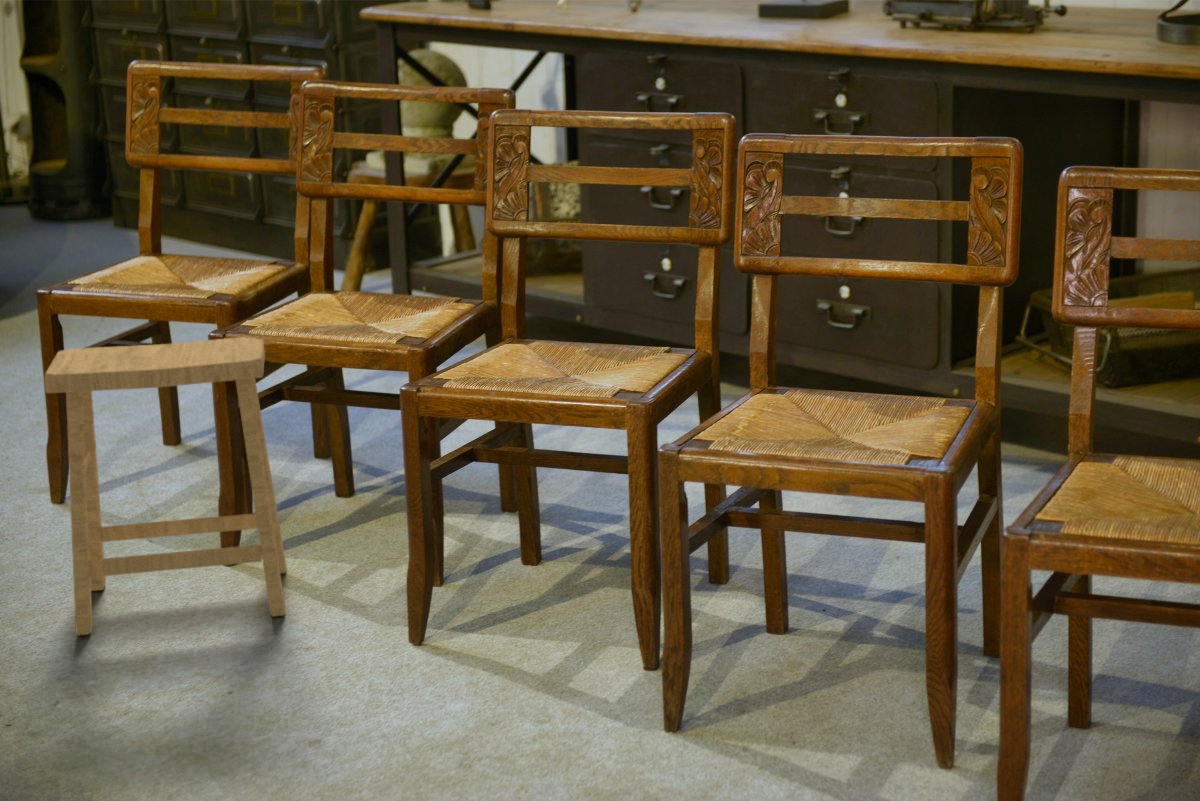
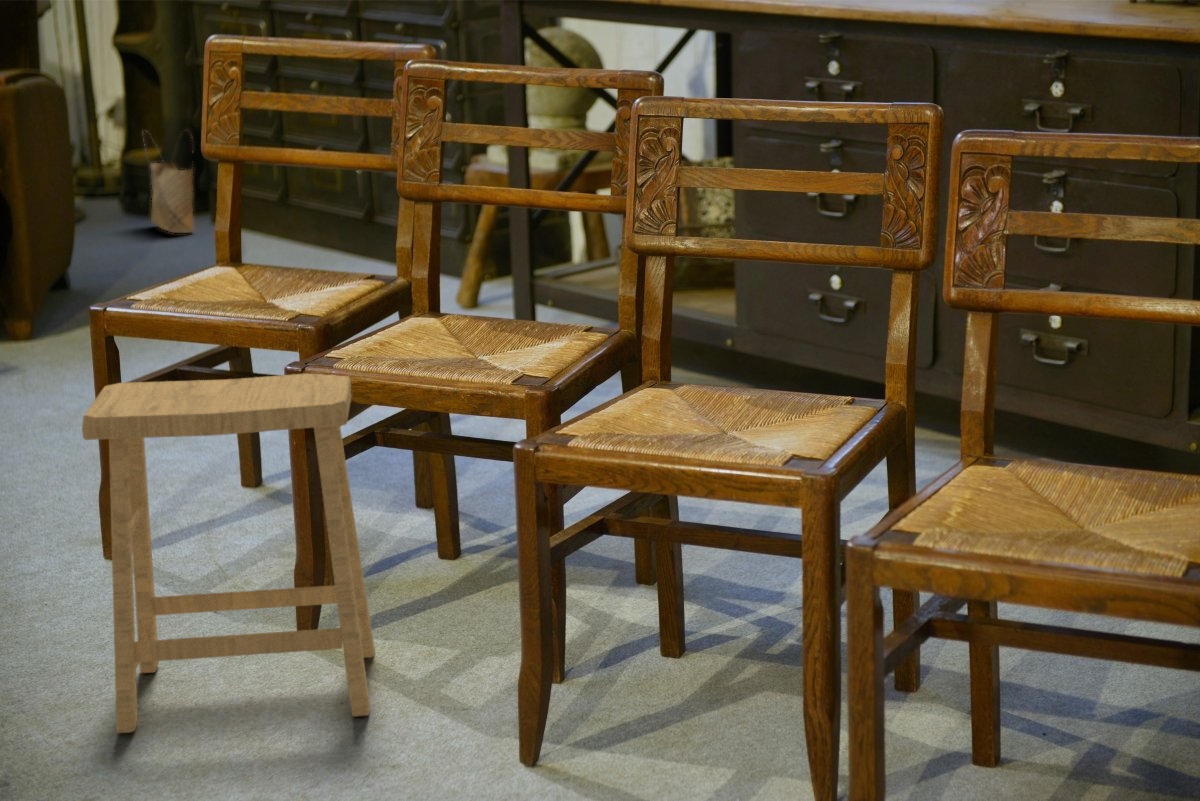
woven basket: none [52,141,100,235] -> present [146,130,194,233]

